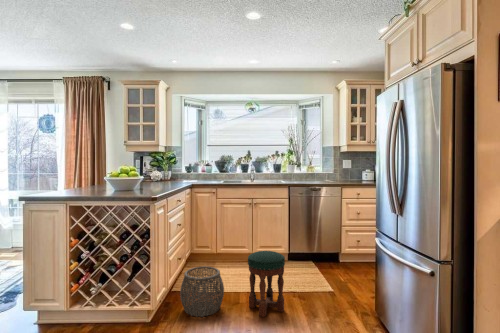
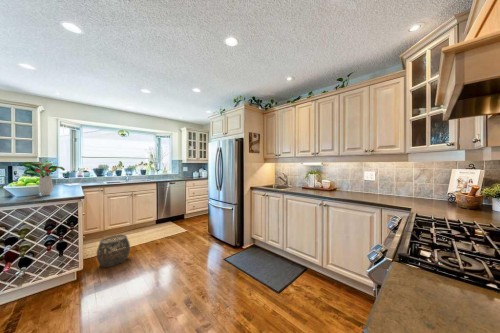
flower arrangement: none [101,148,140,193] -> present [22,162,65,195]
stool: present [248,251,285,317] -> none [145,217,167,253]

